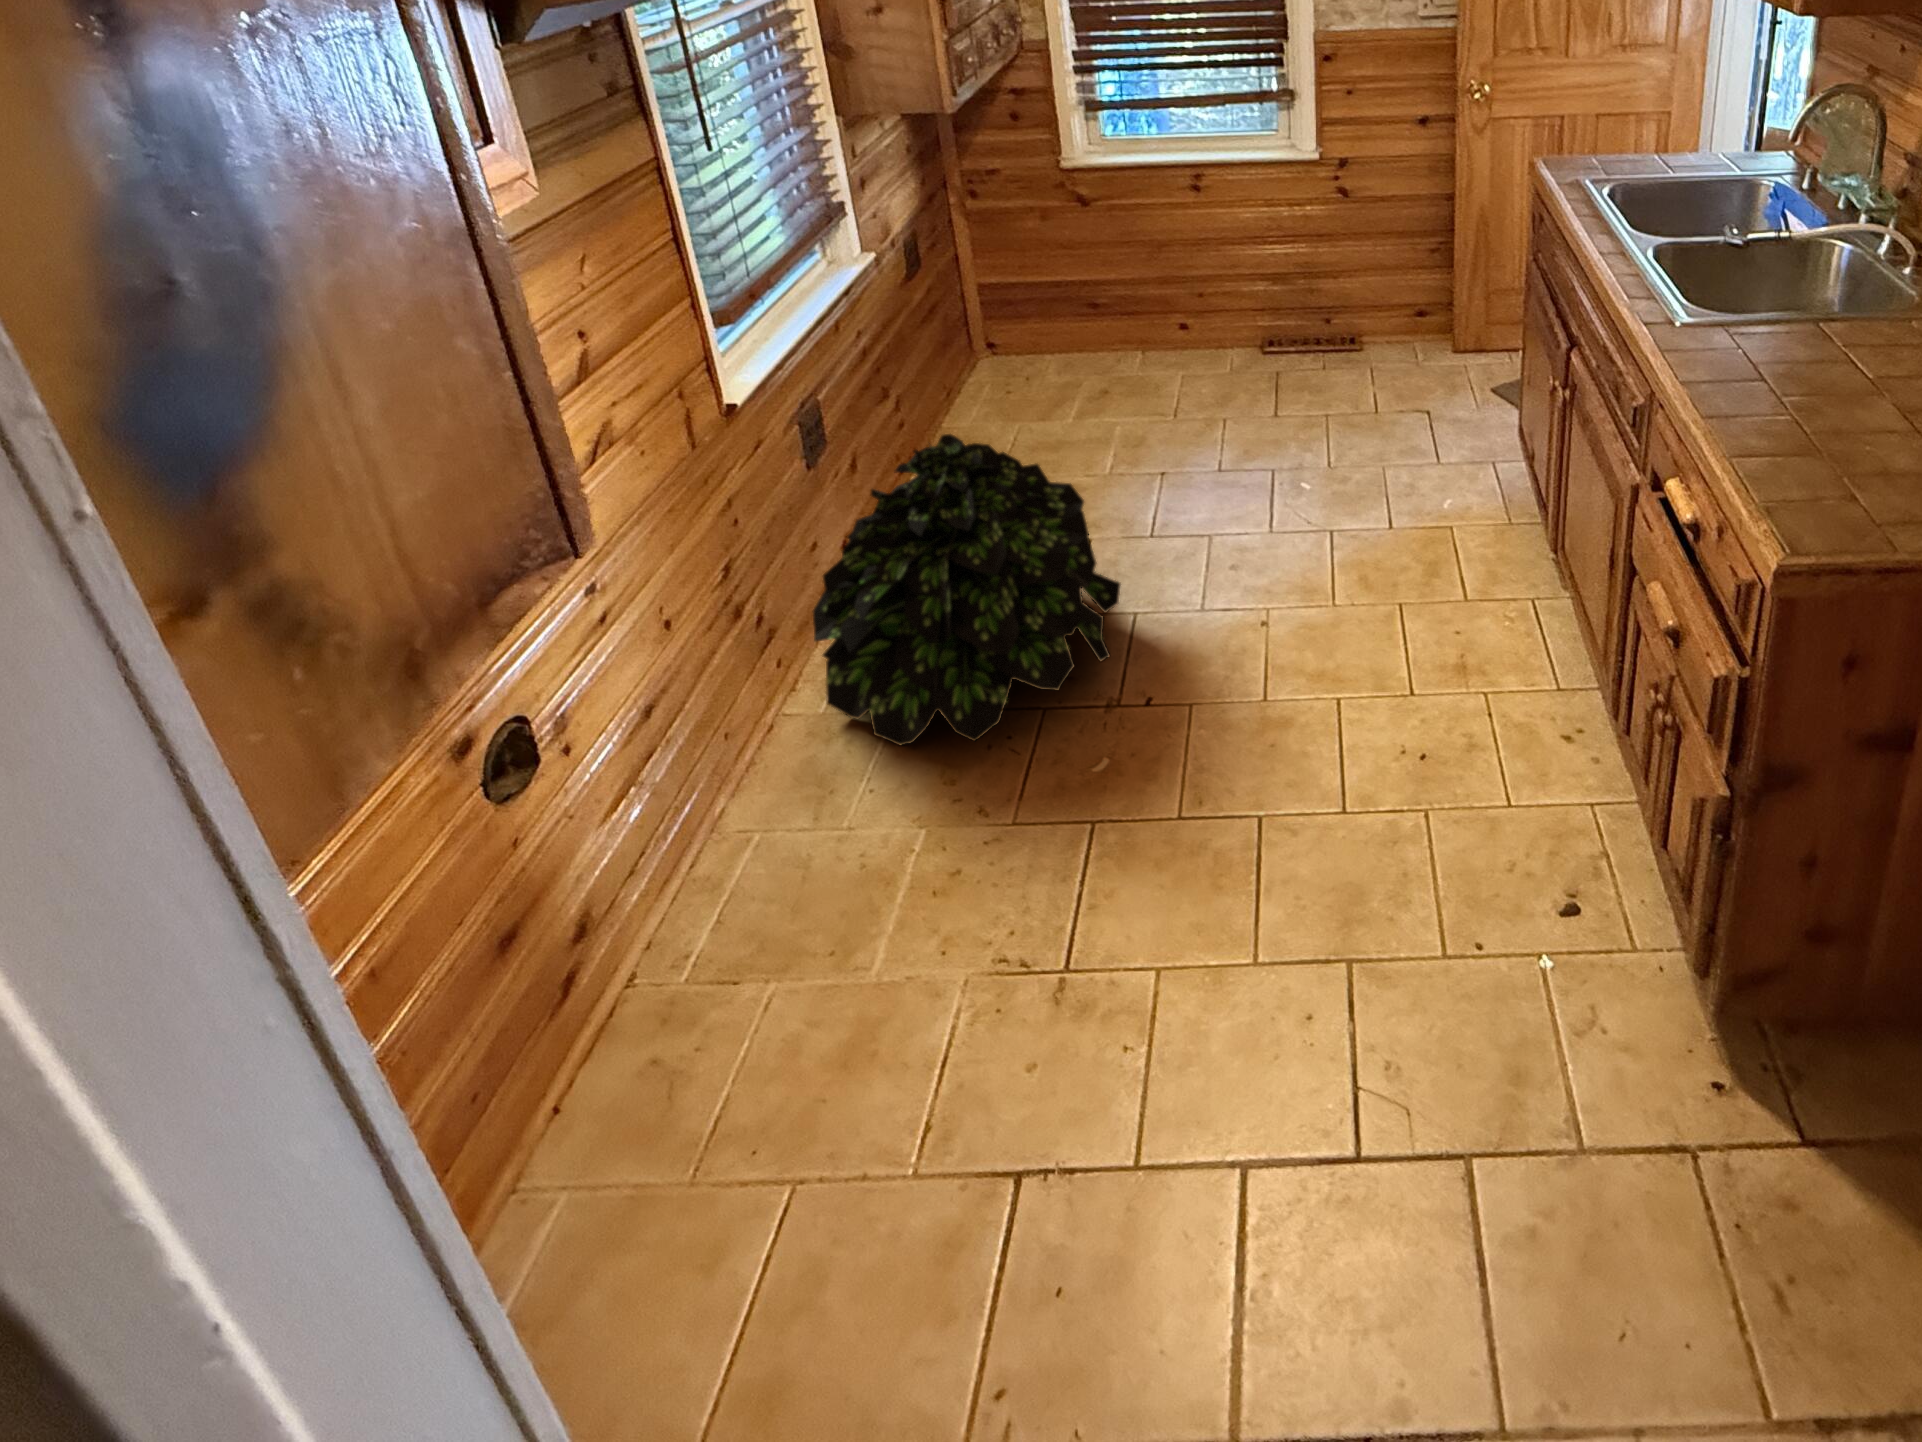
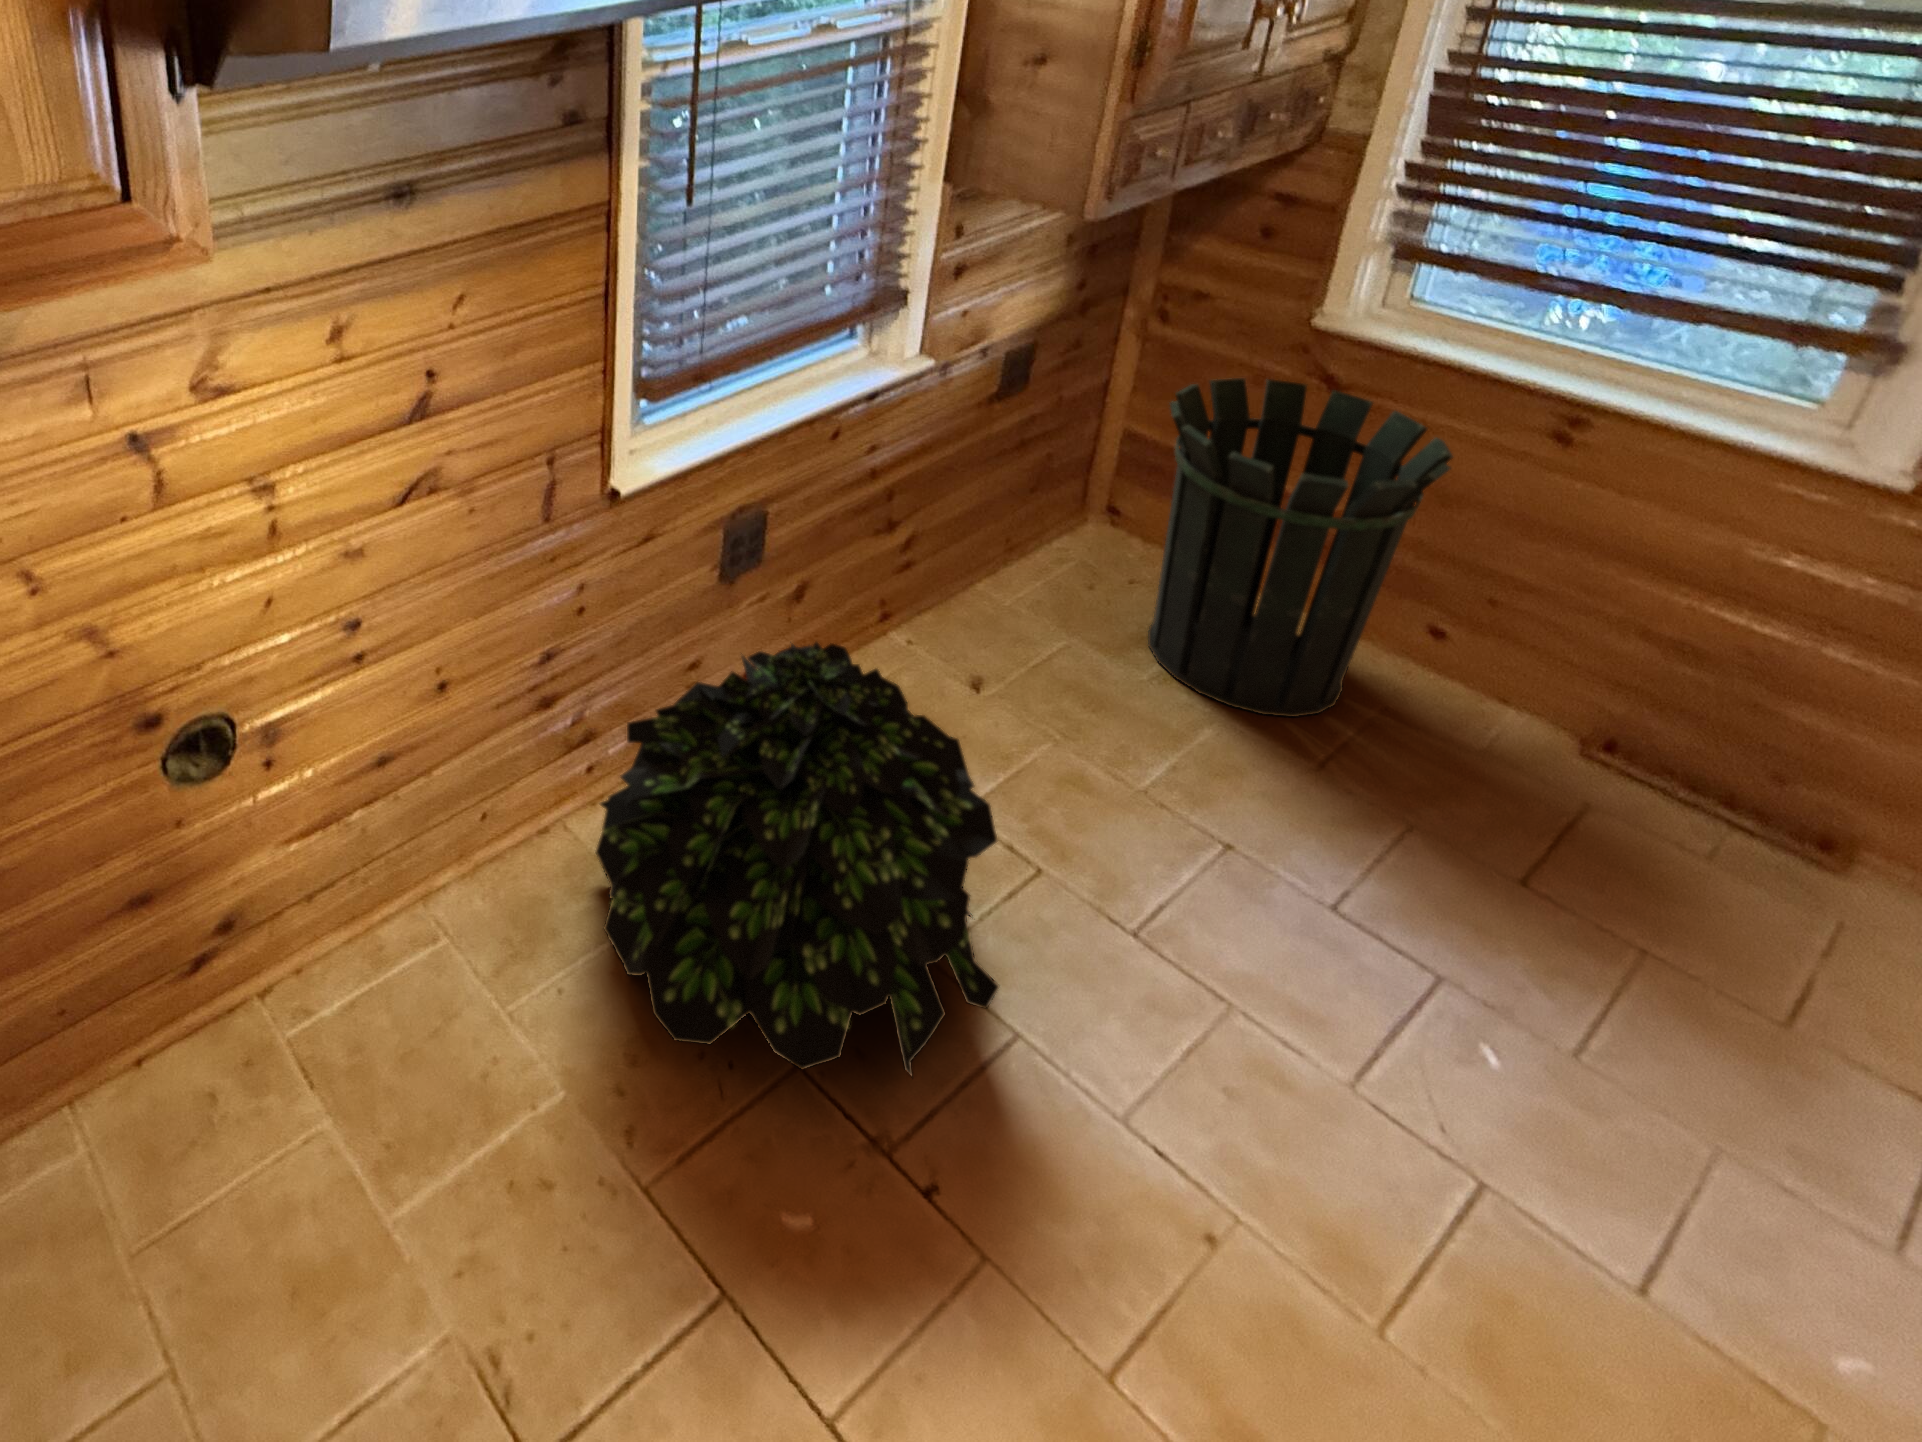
waste bin: none [1013,203,1163,413] -> present [1148,378,1453,717]

